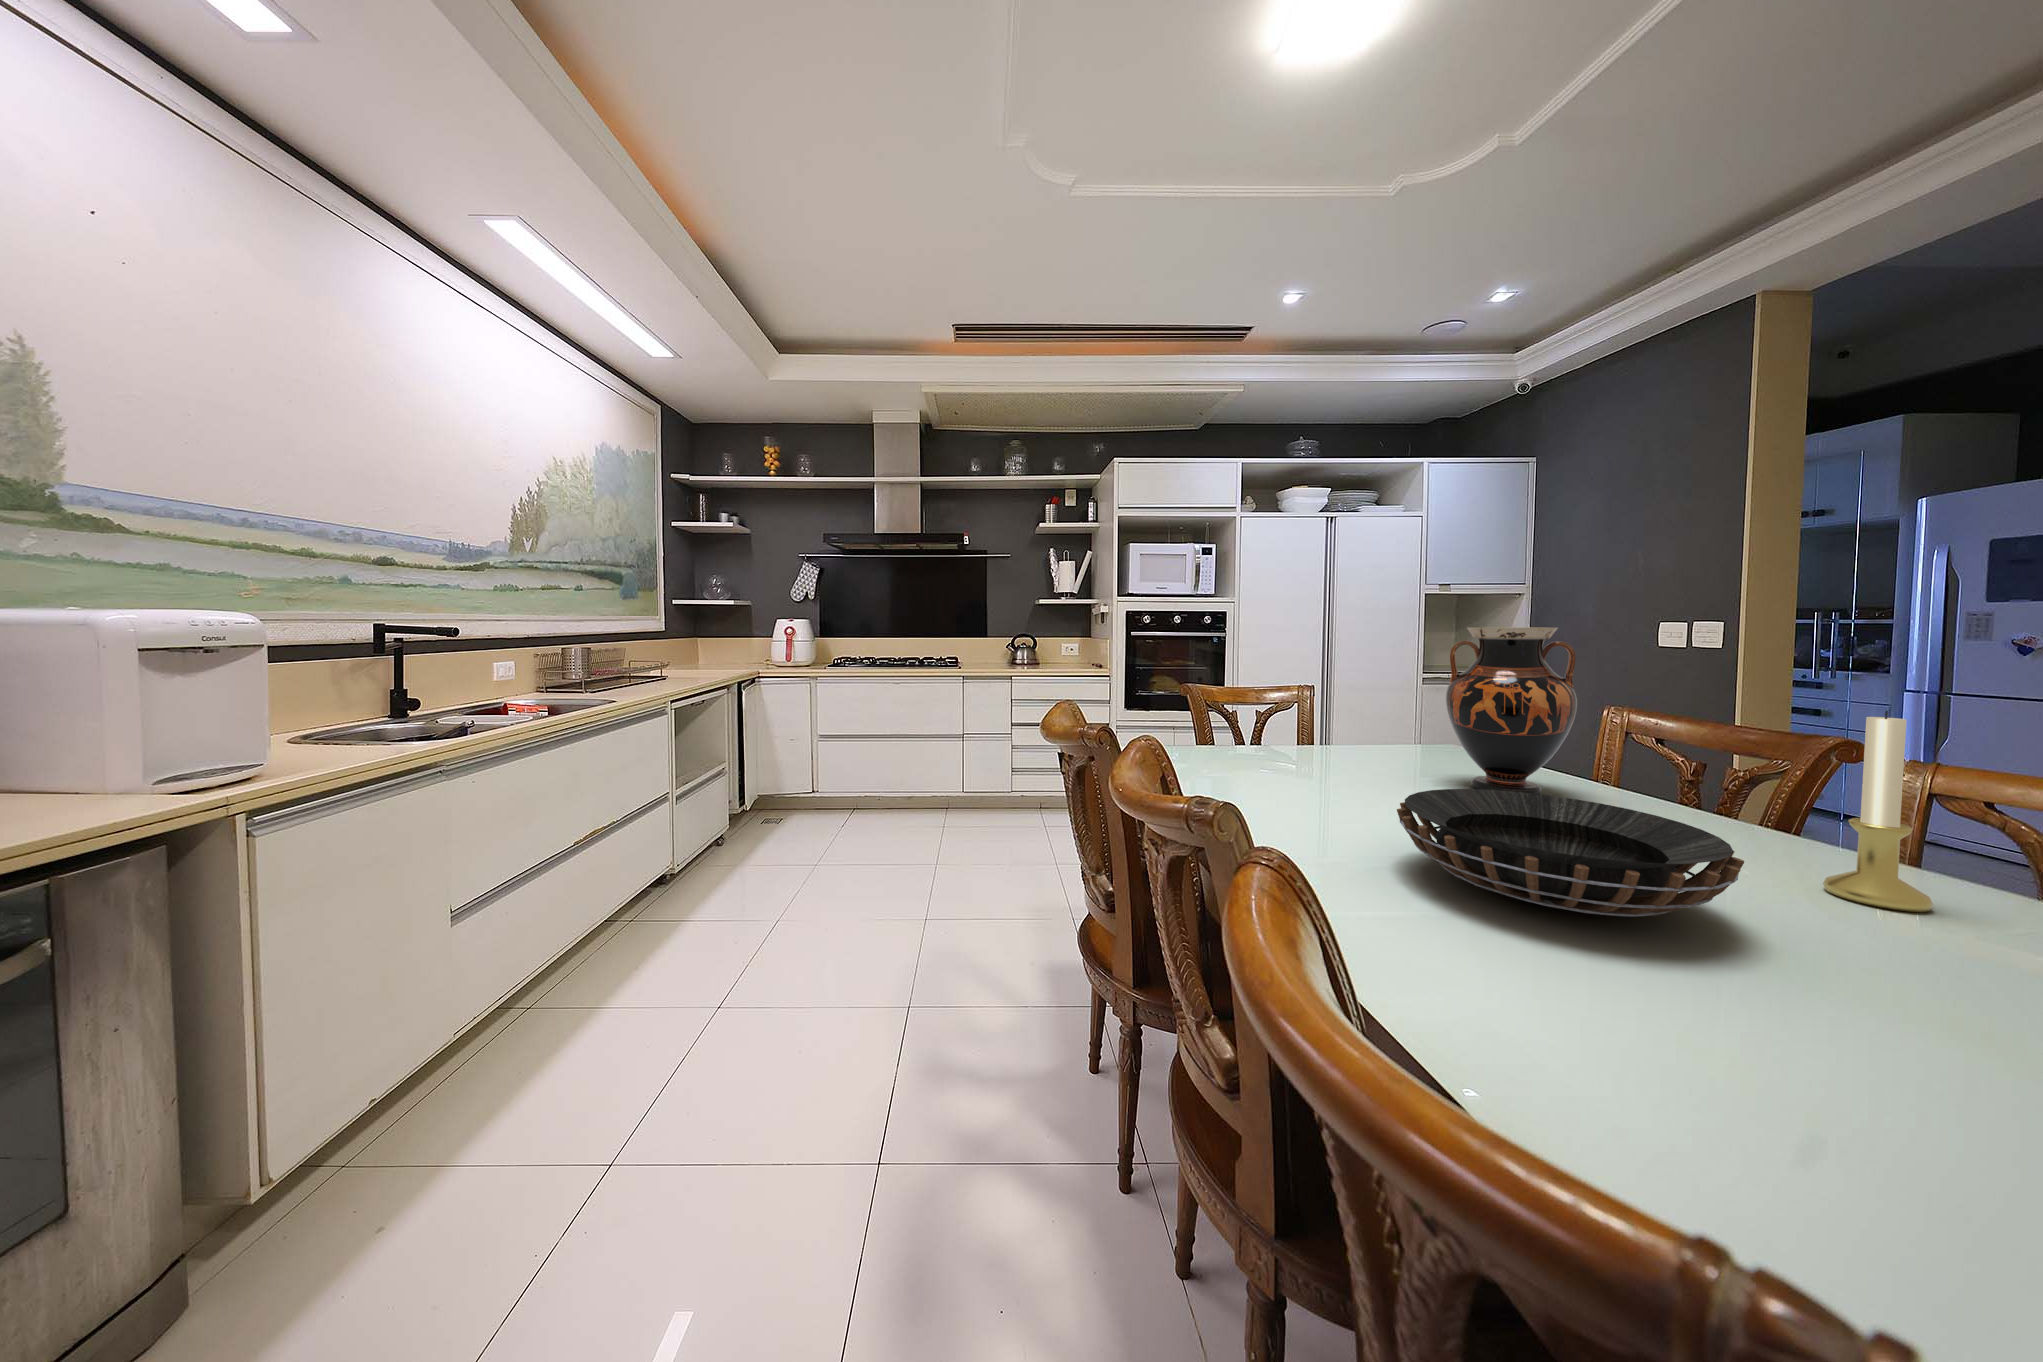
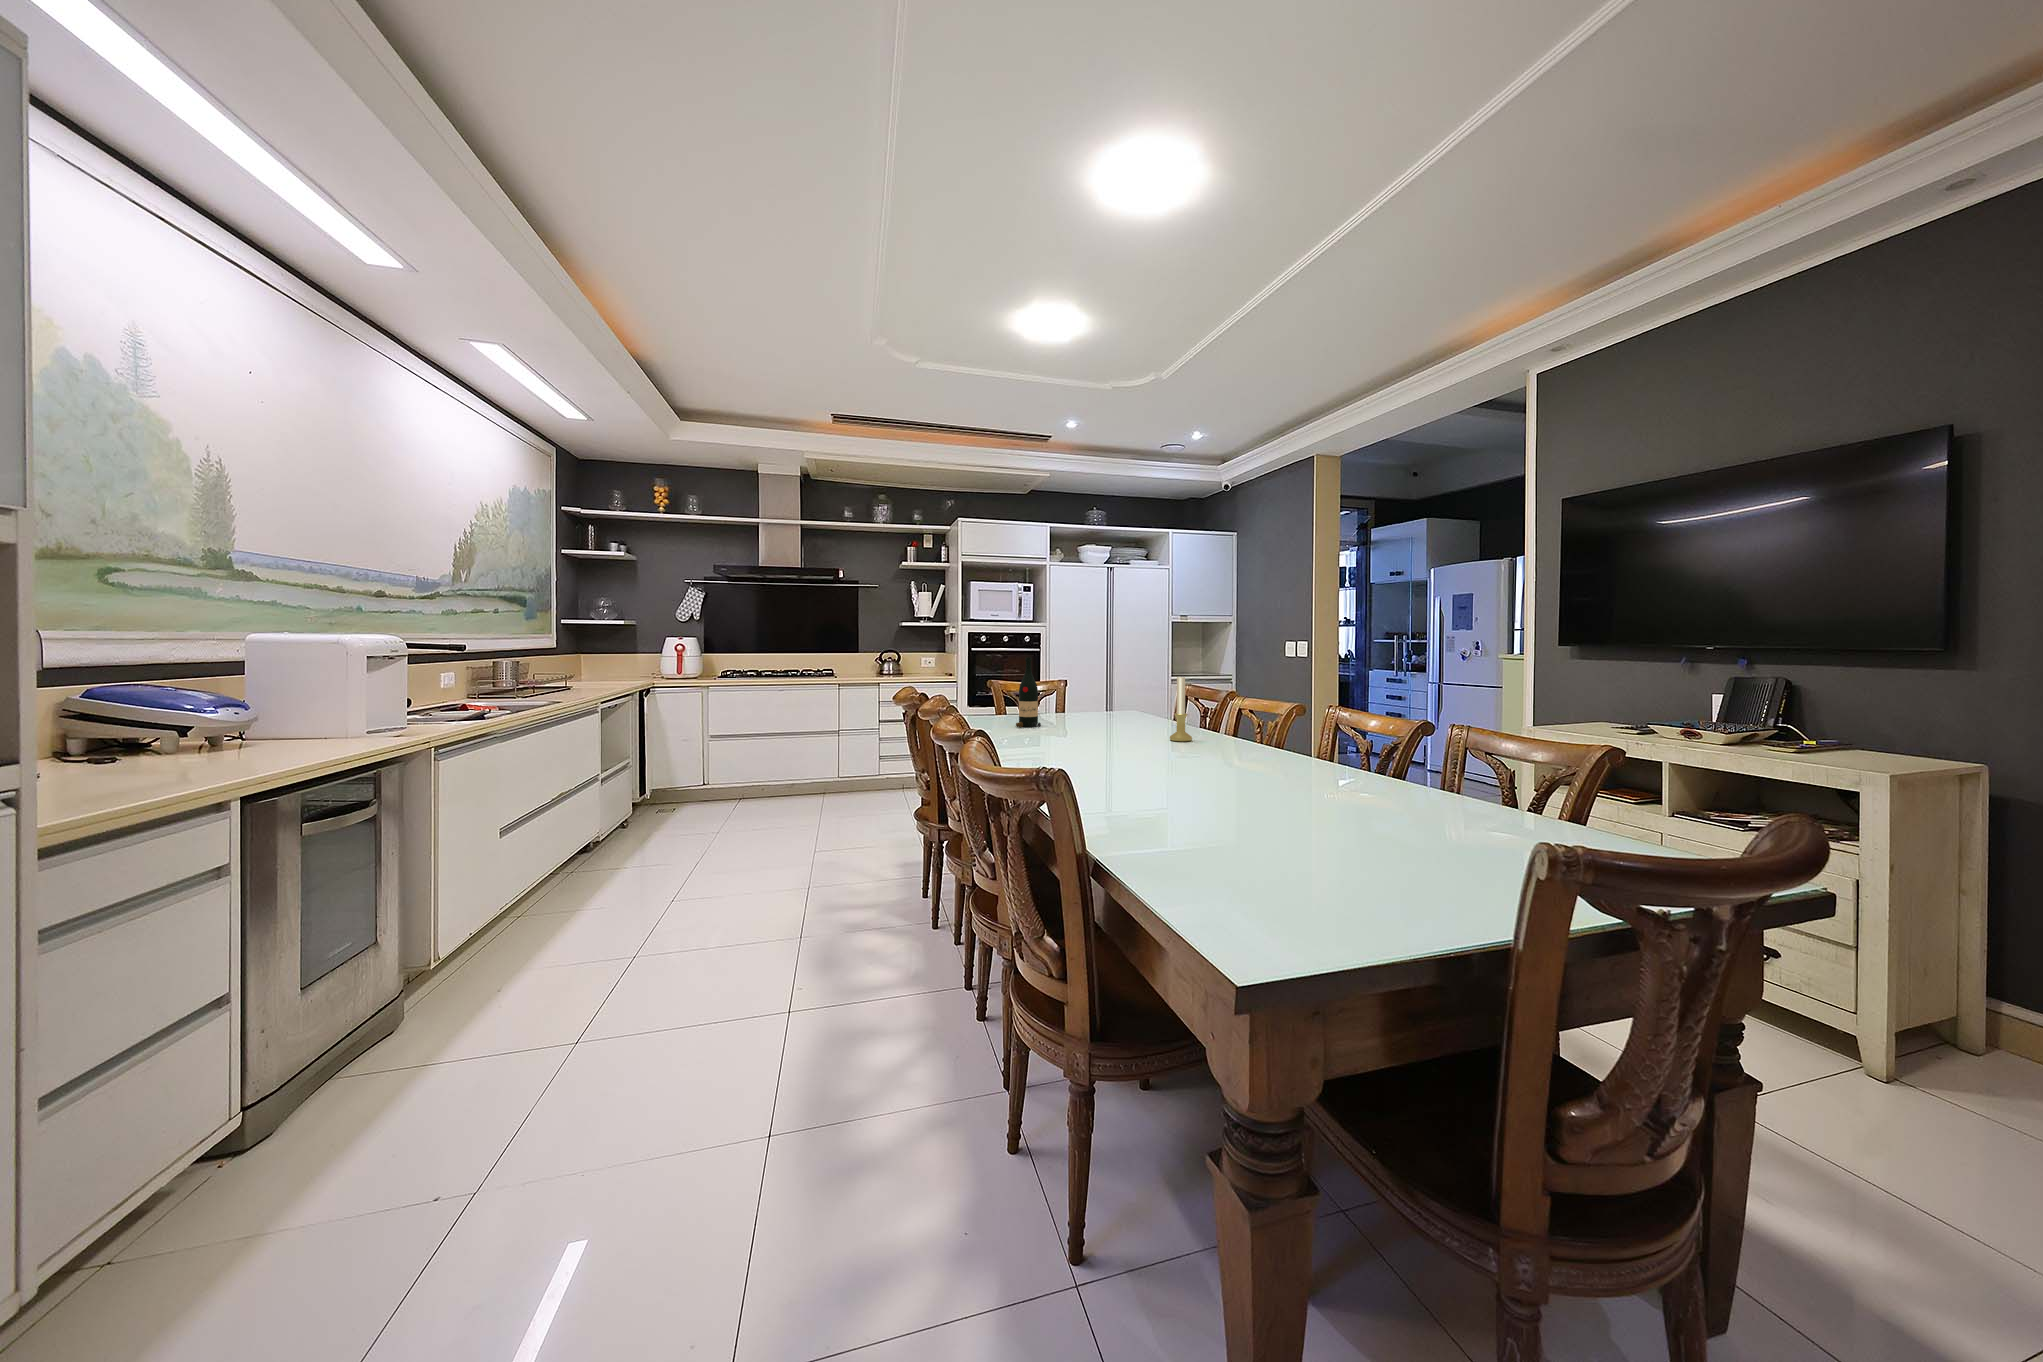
vase: present [1446,627,1577,794] -> none [1093,646,1141,725]
wine bottle: none [1292,651,1350,796] -> present [1016,657,1041,727]
decorative bowl: present [1397,789,1744,916] -> none [1028,712,1122,745]

